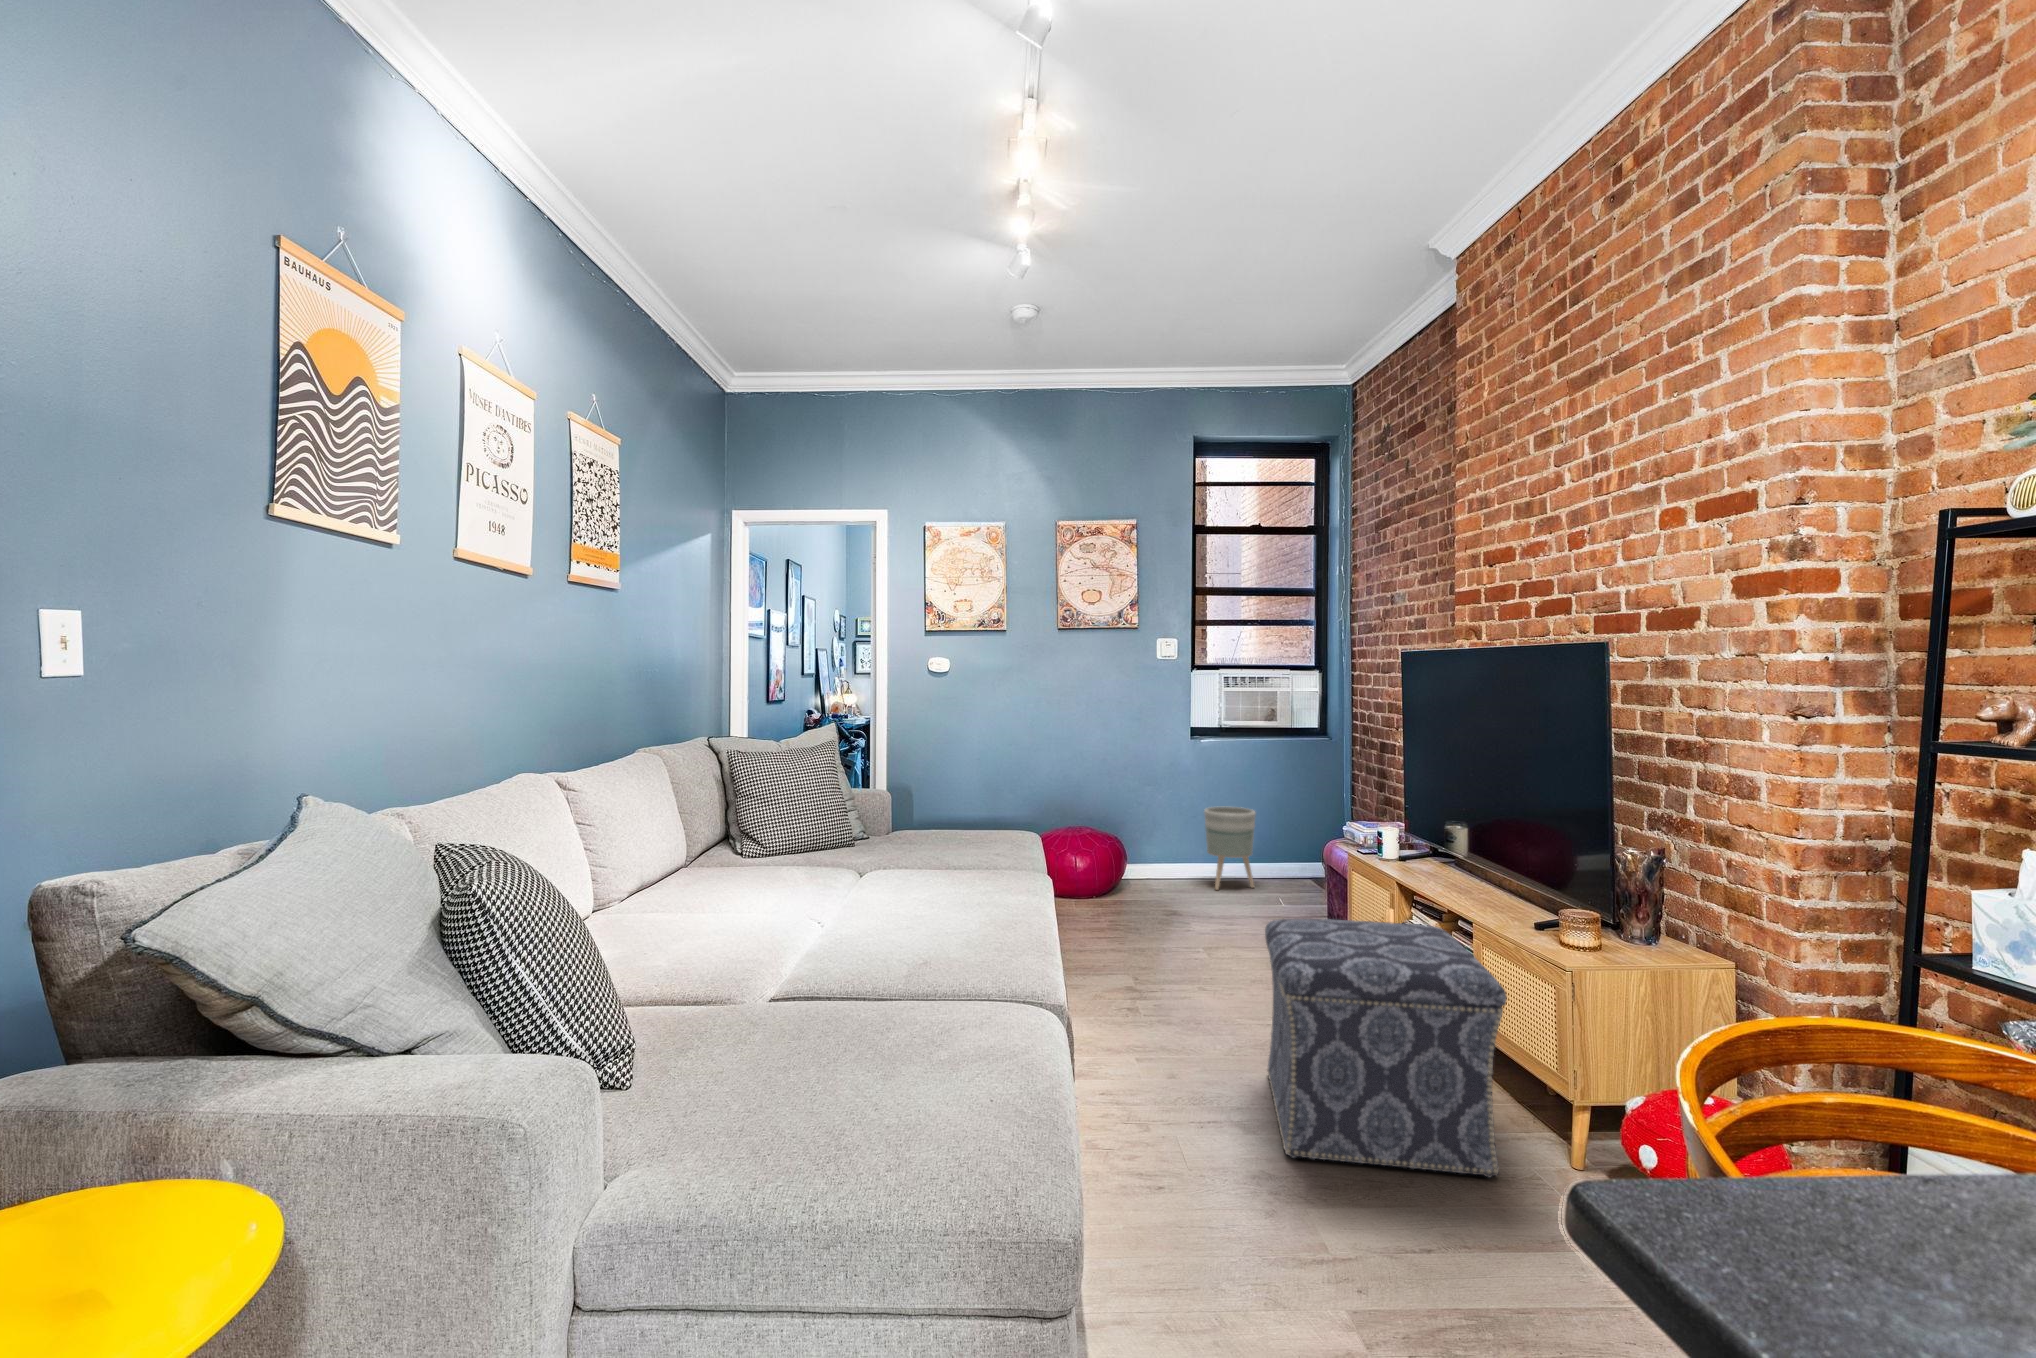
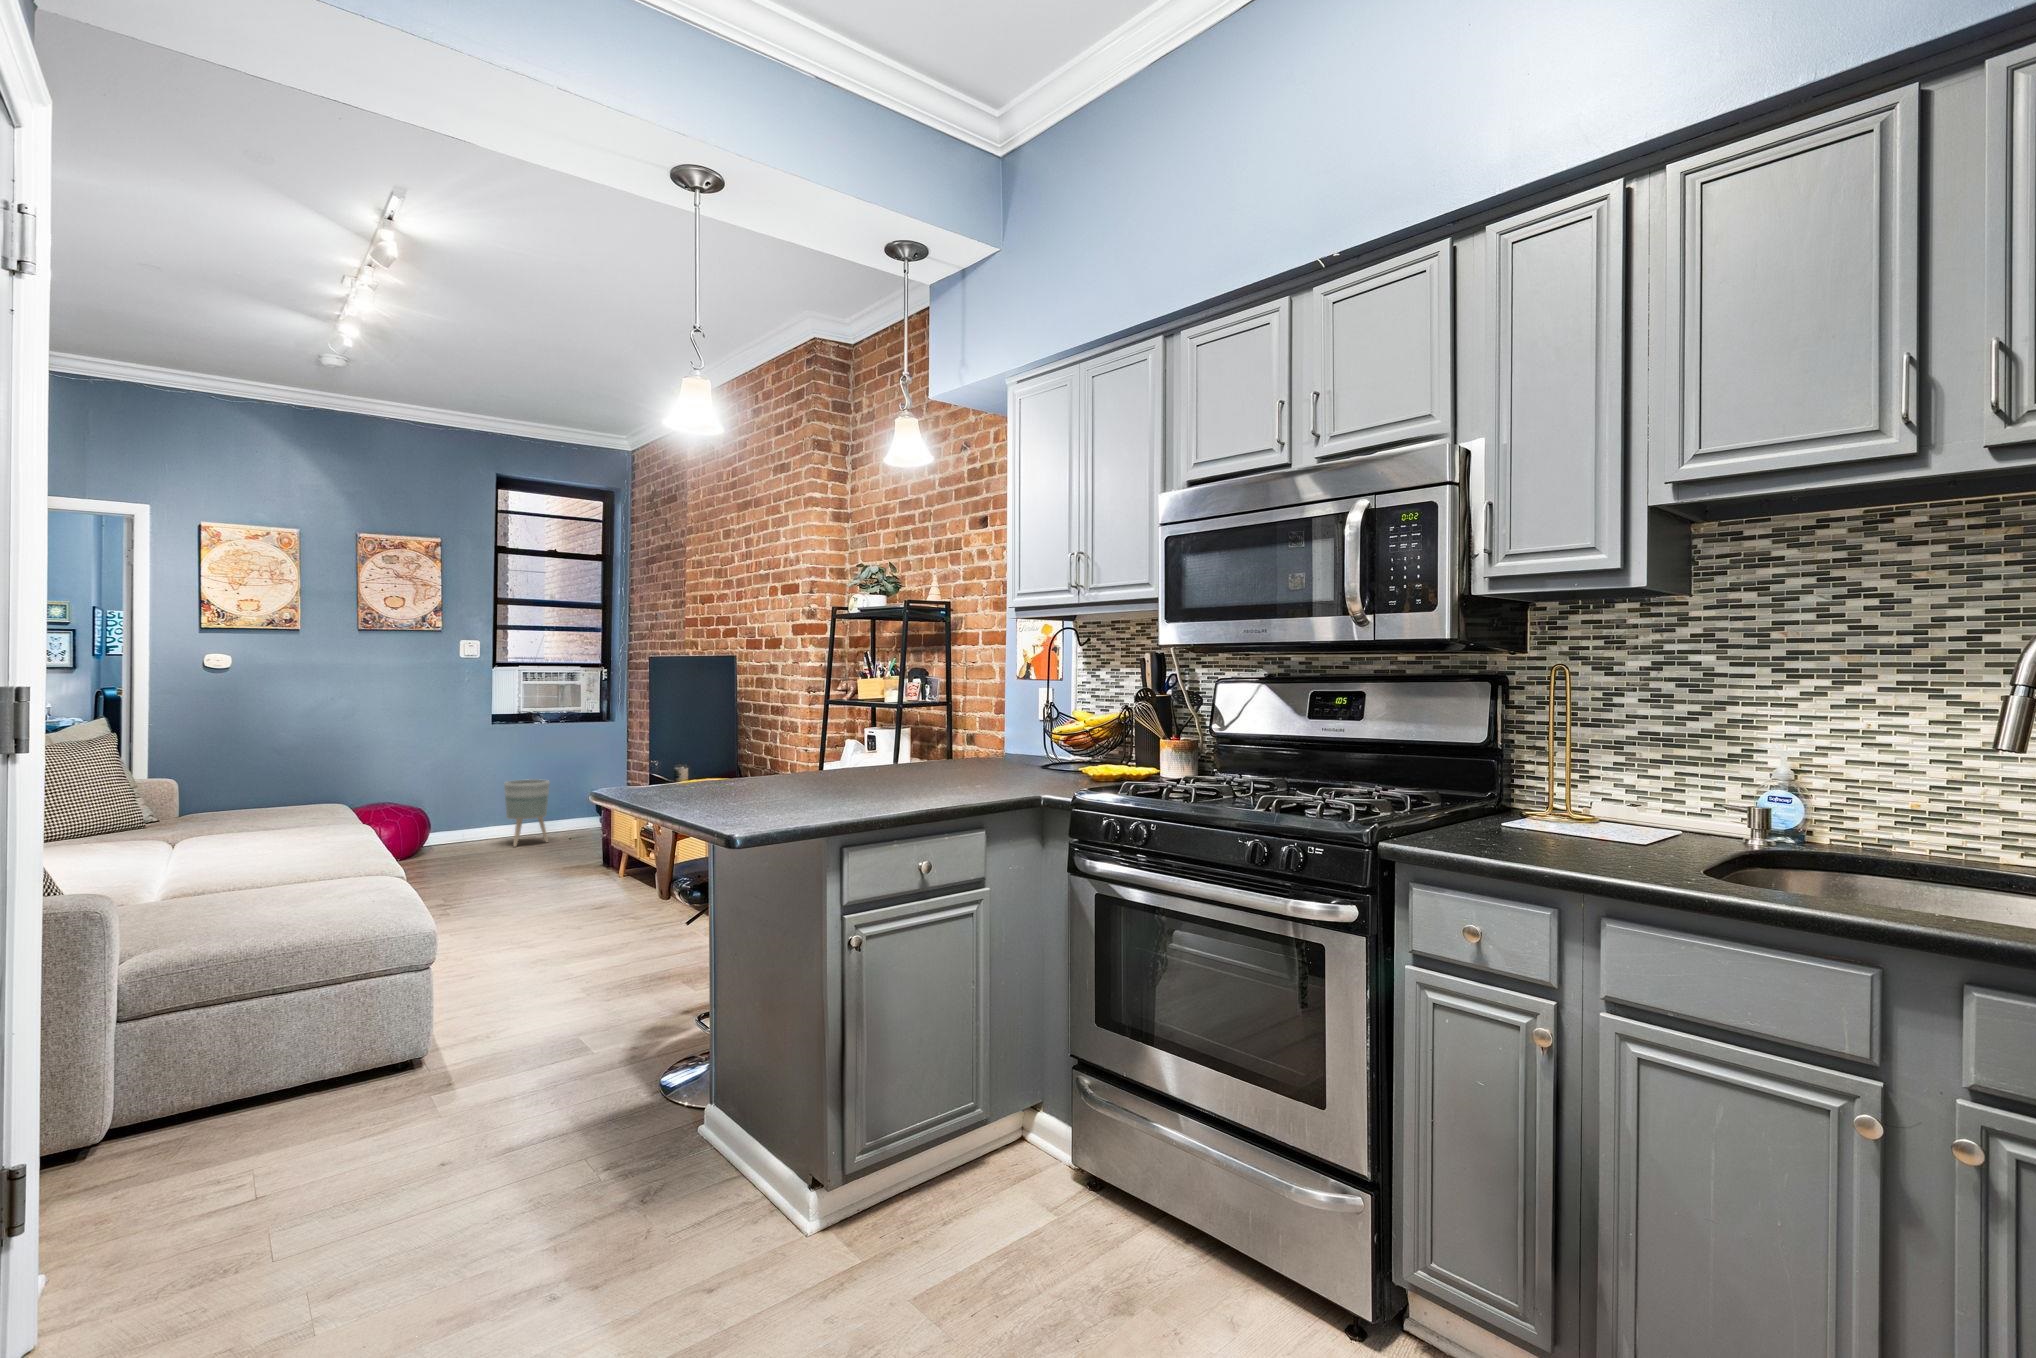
ottoman: present [1265,919,1507,1178] -> none [547,819,680,952]

